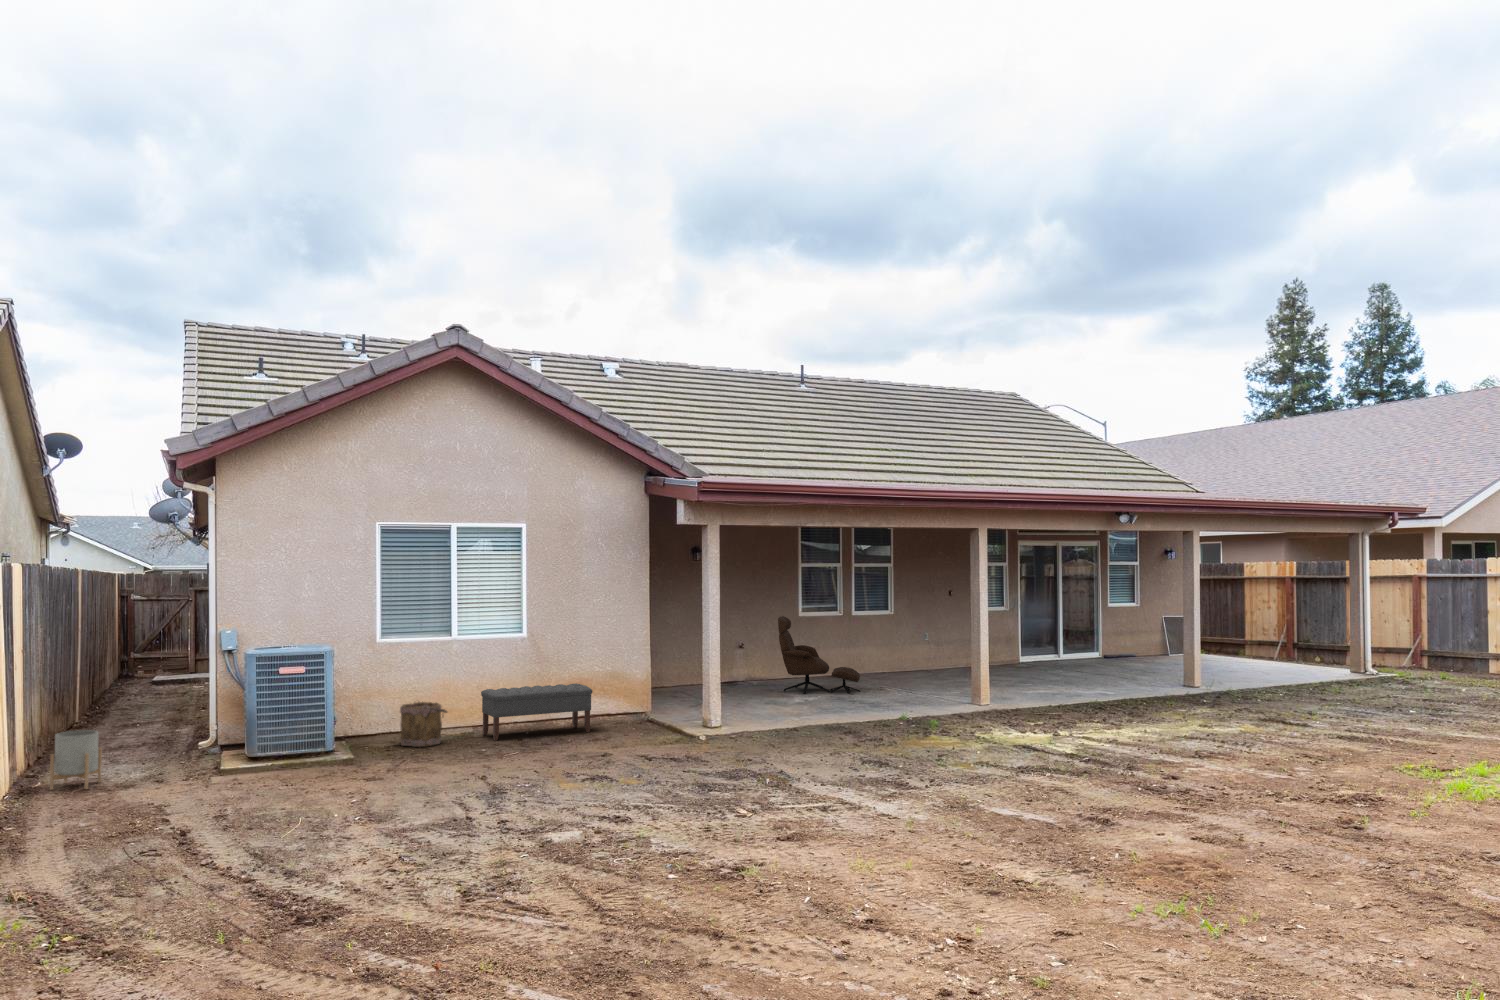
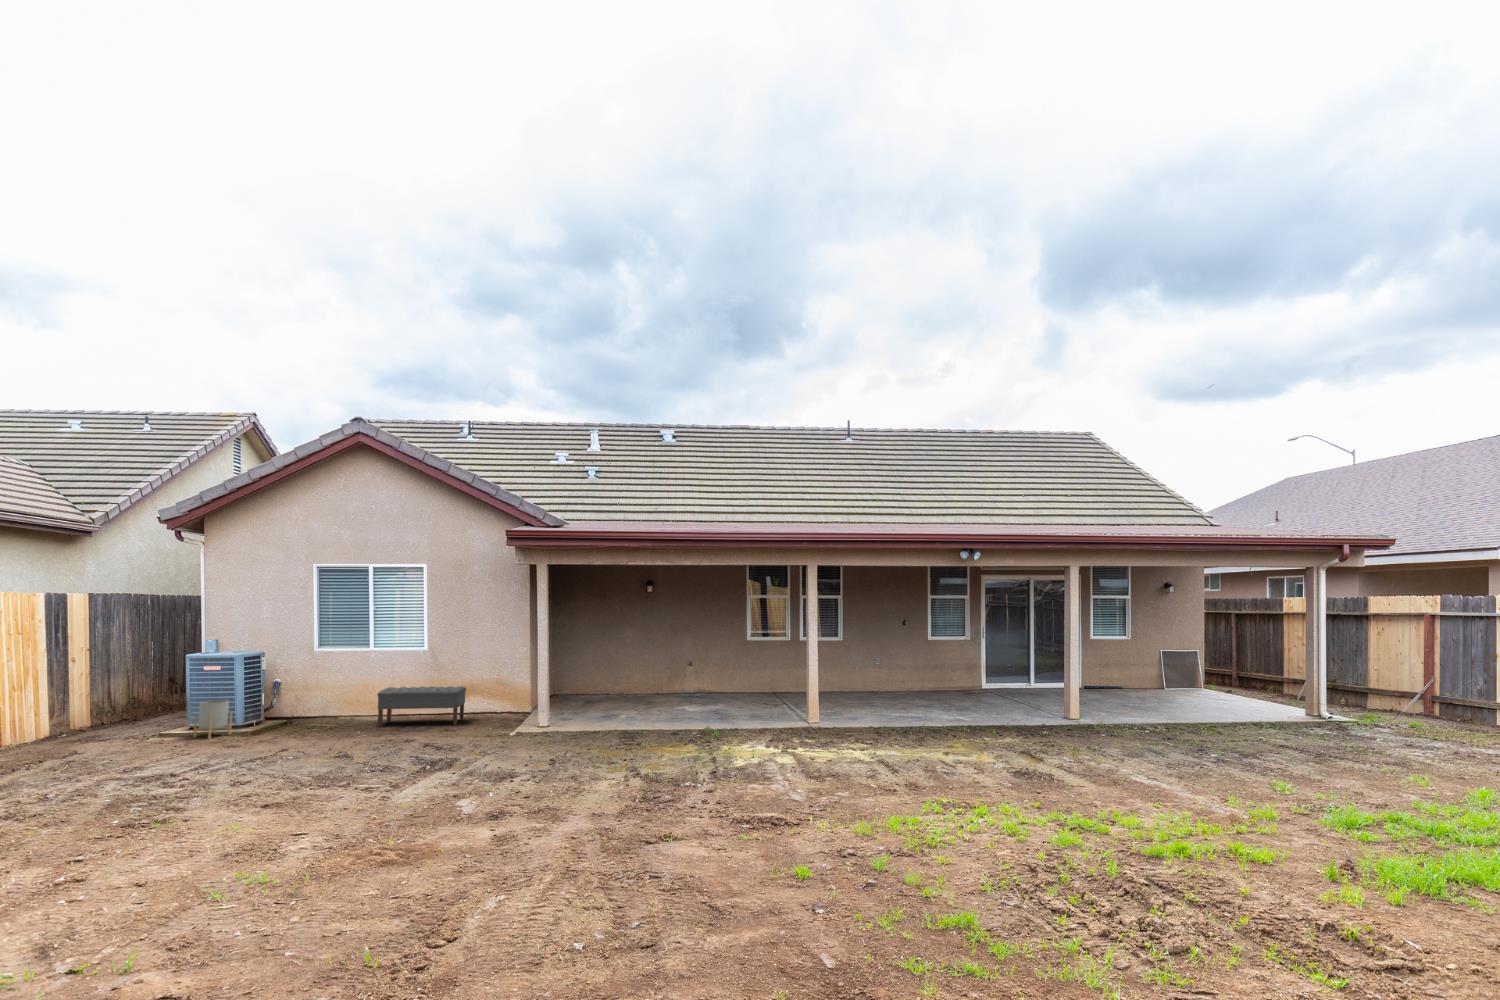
lounge chair: present [778,616,860,694] -> none [703,639,771,706]
bucket: present [400,702,447,747] -> none [314,693,352,727]
planter: present [50,730,102,790] -> present [194,700,232,739]

